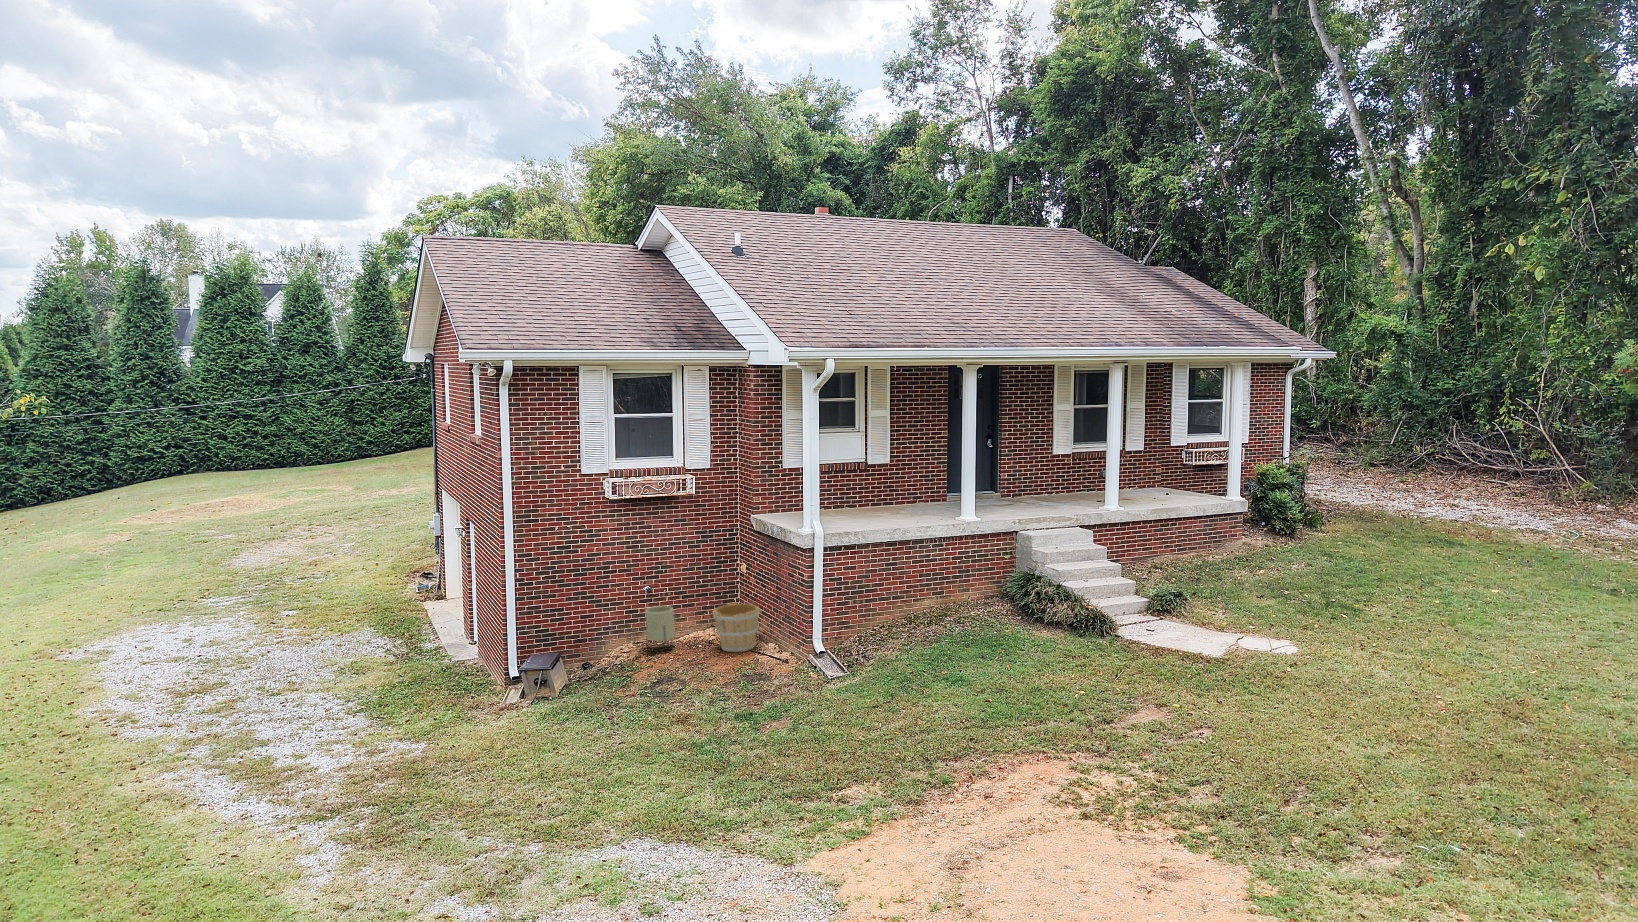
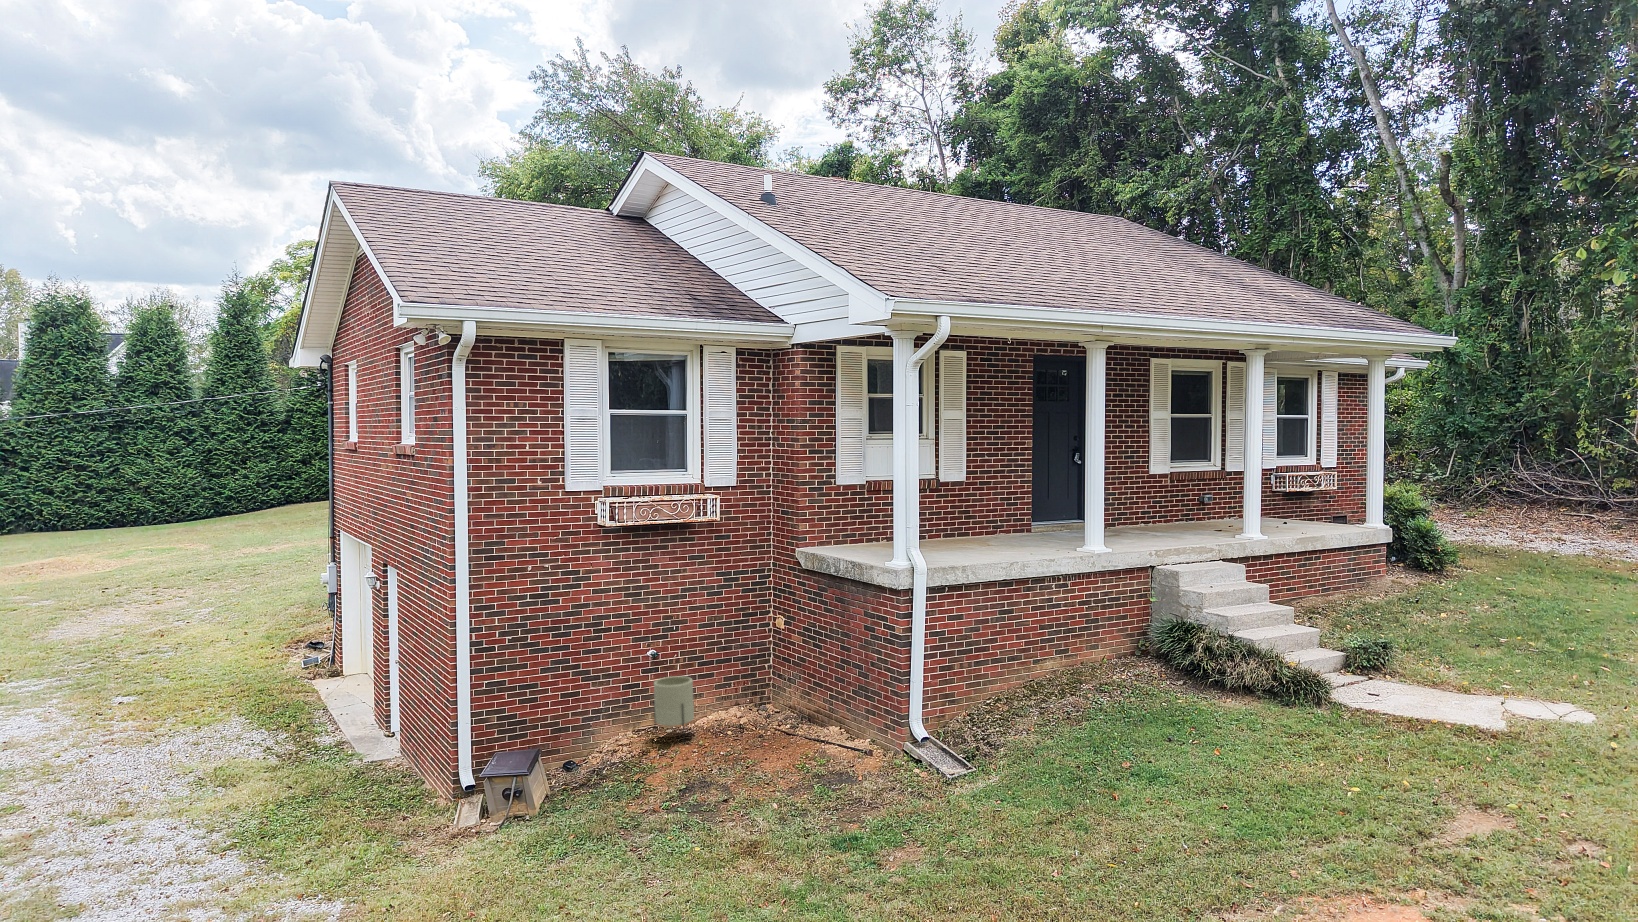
wooden bucket: present [713,603,760,652] -> none [749,669,815,738]

